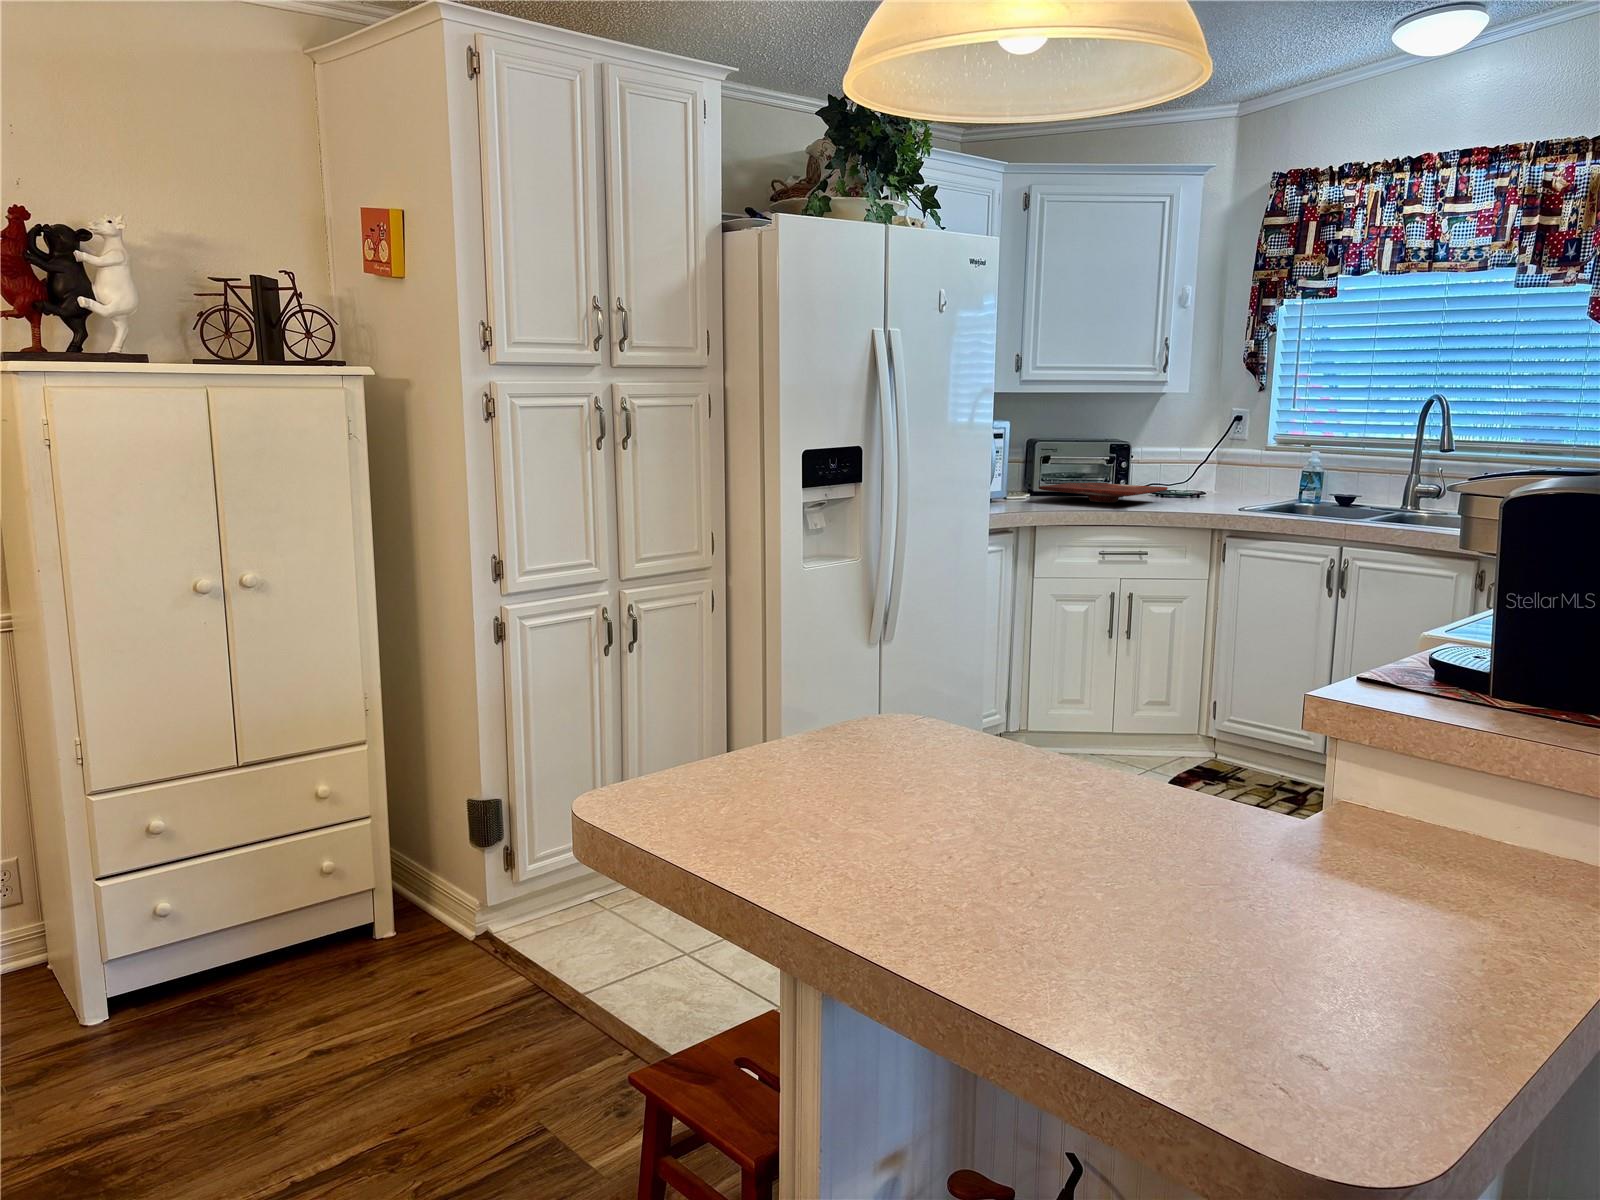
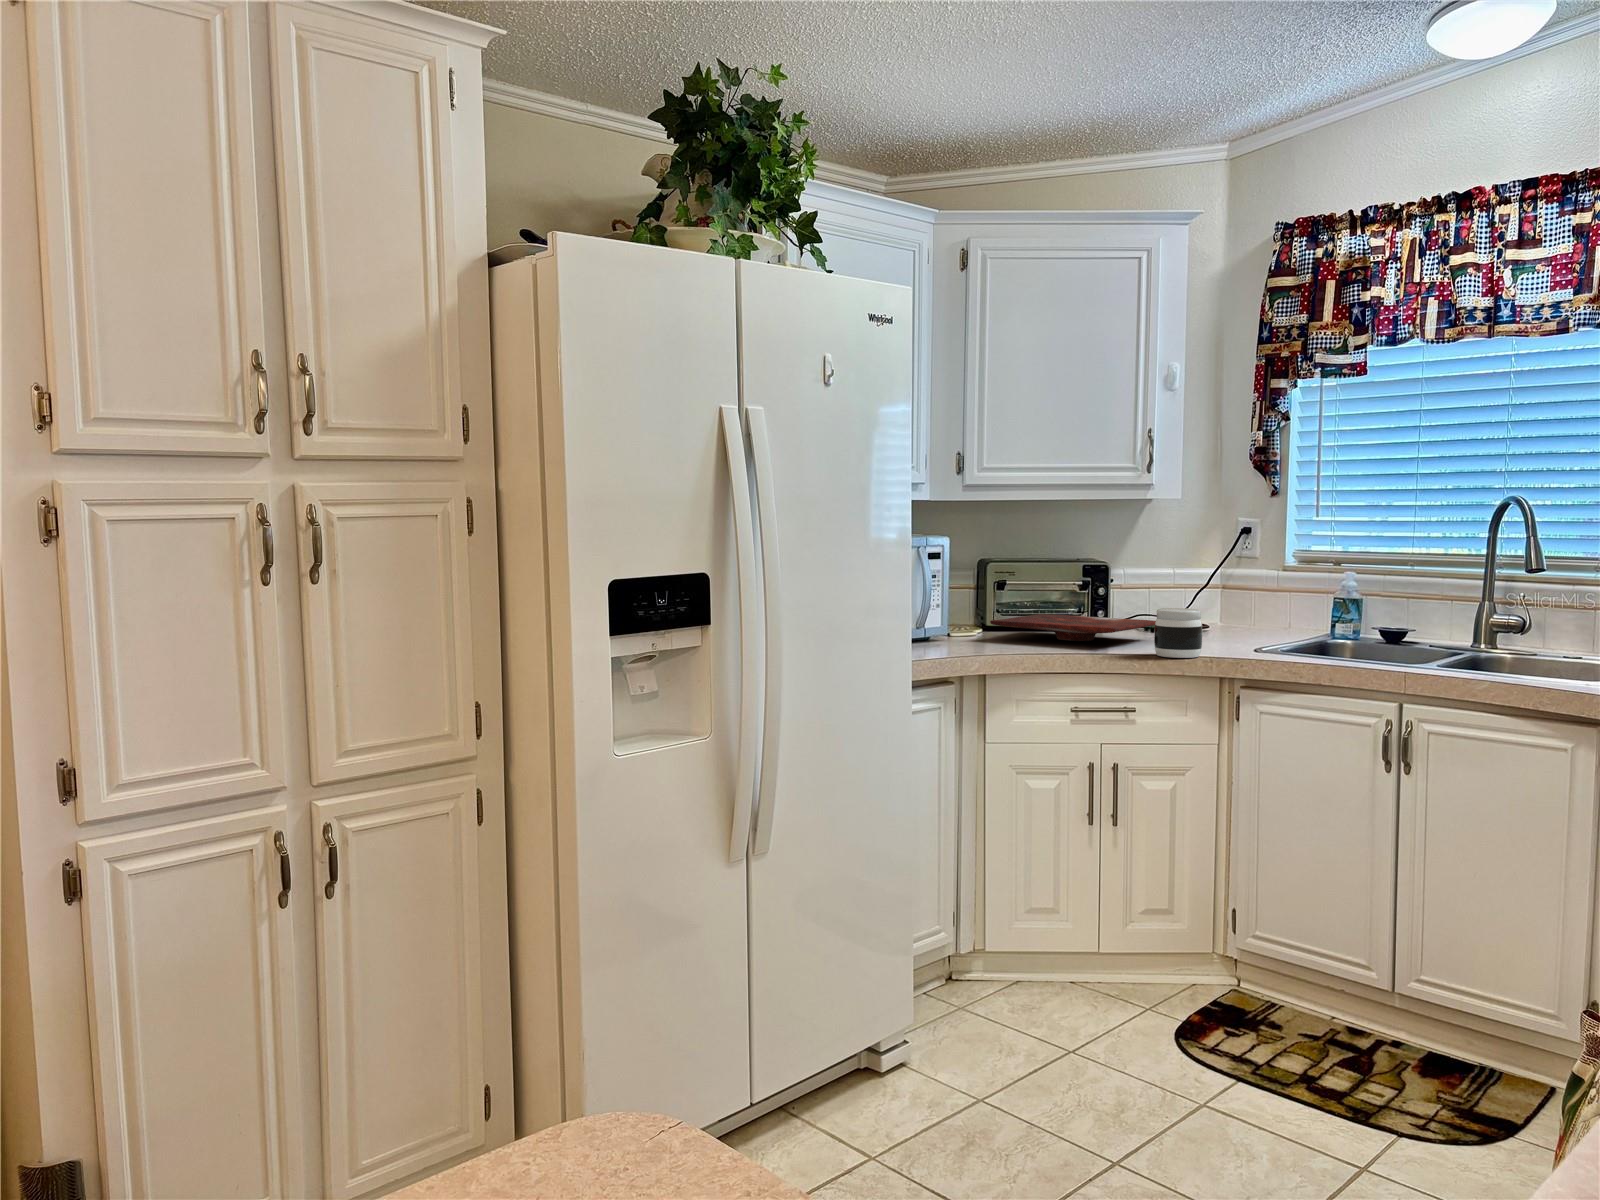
jar: none [1165,477,1201,514] -> present [1154,608,1202,658]

